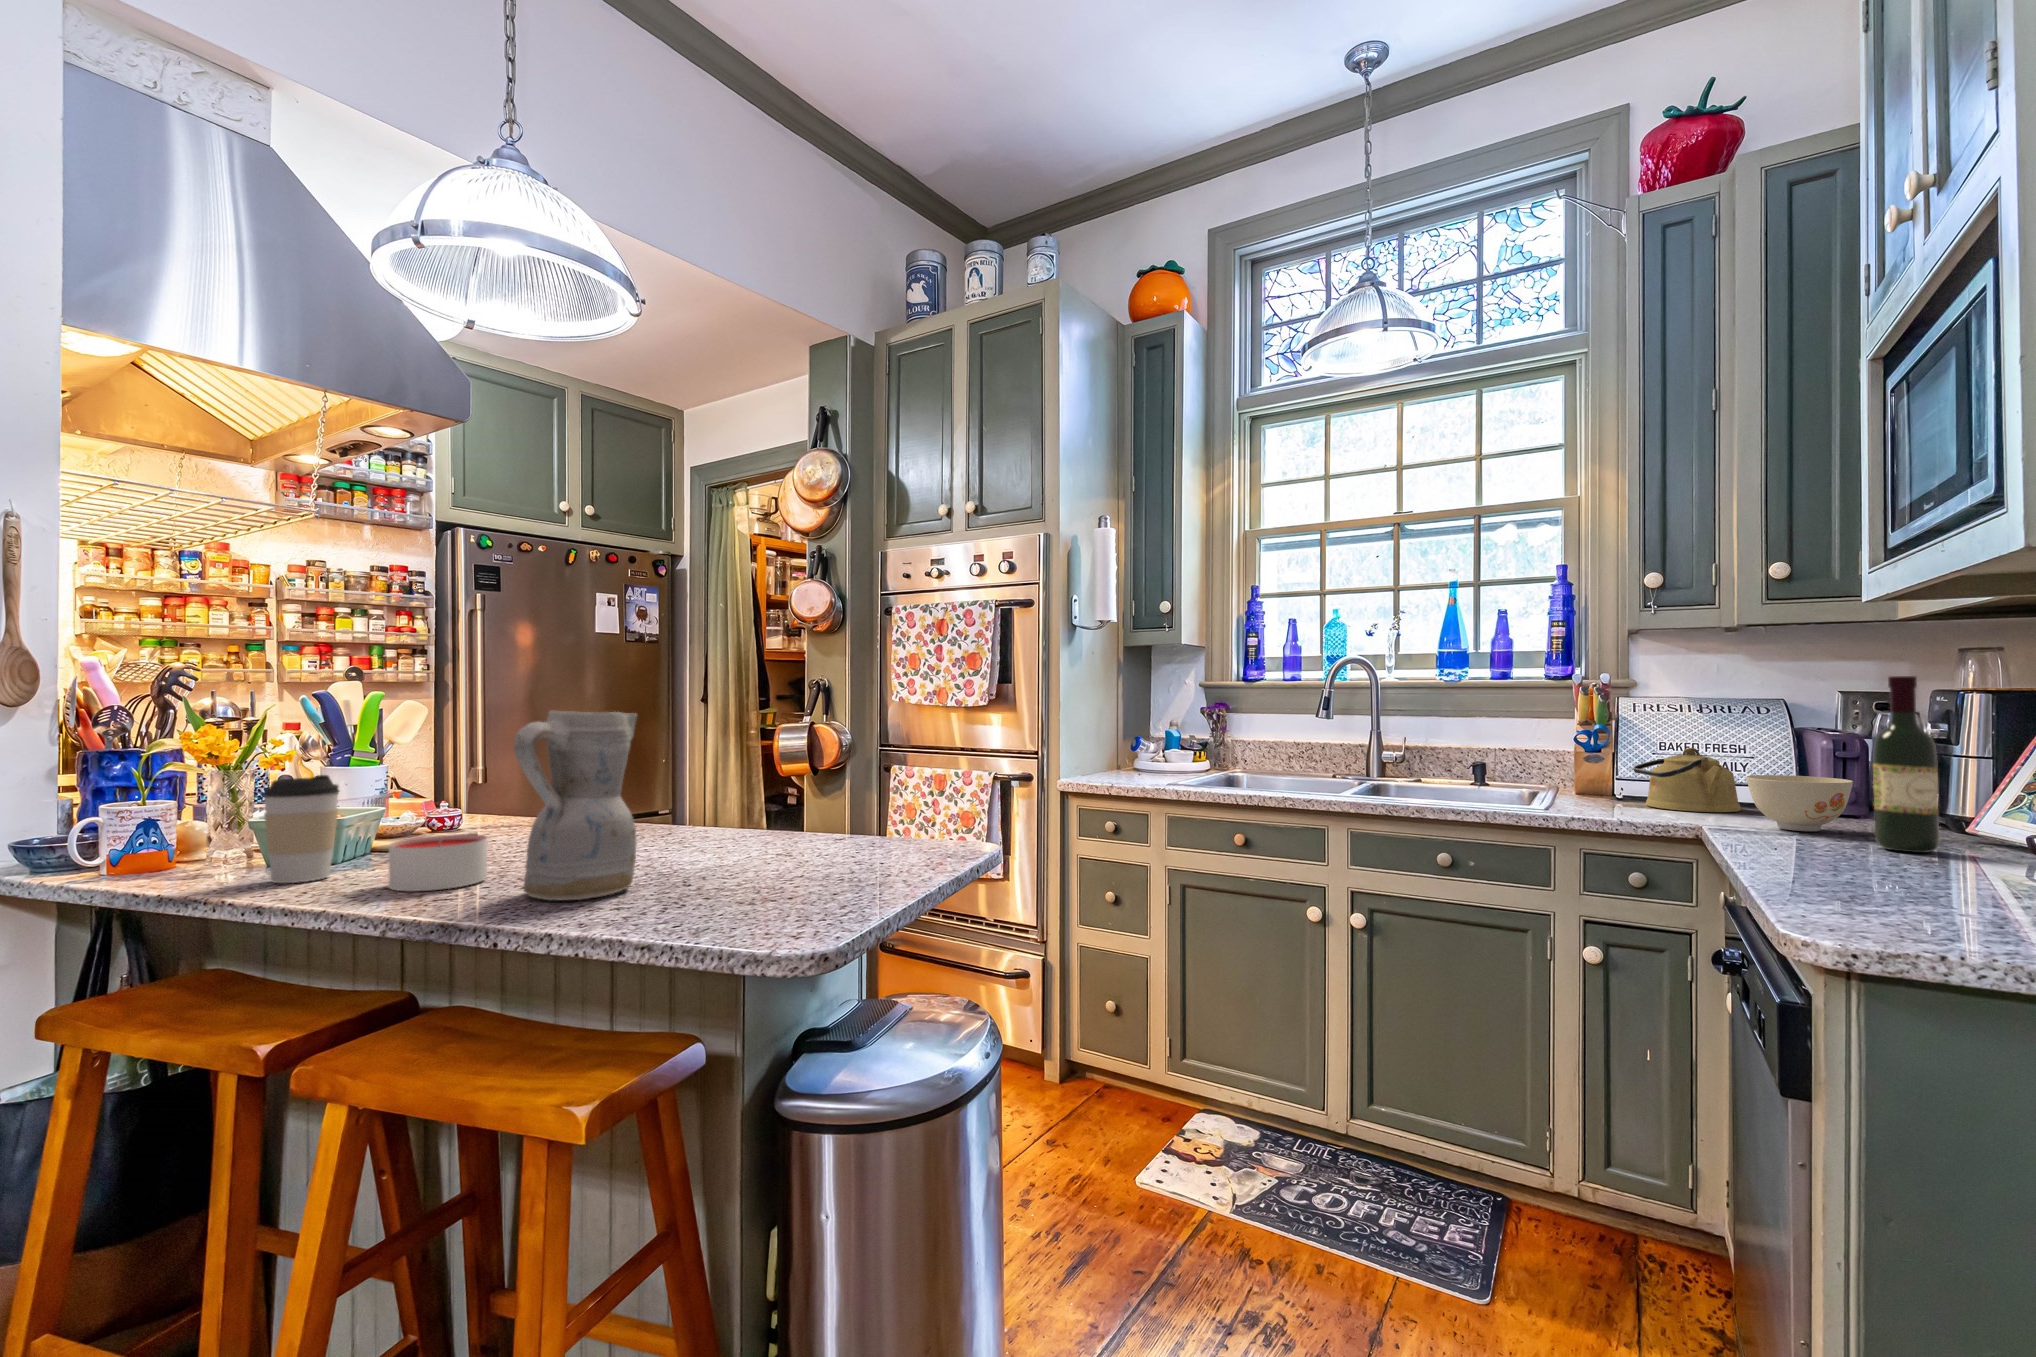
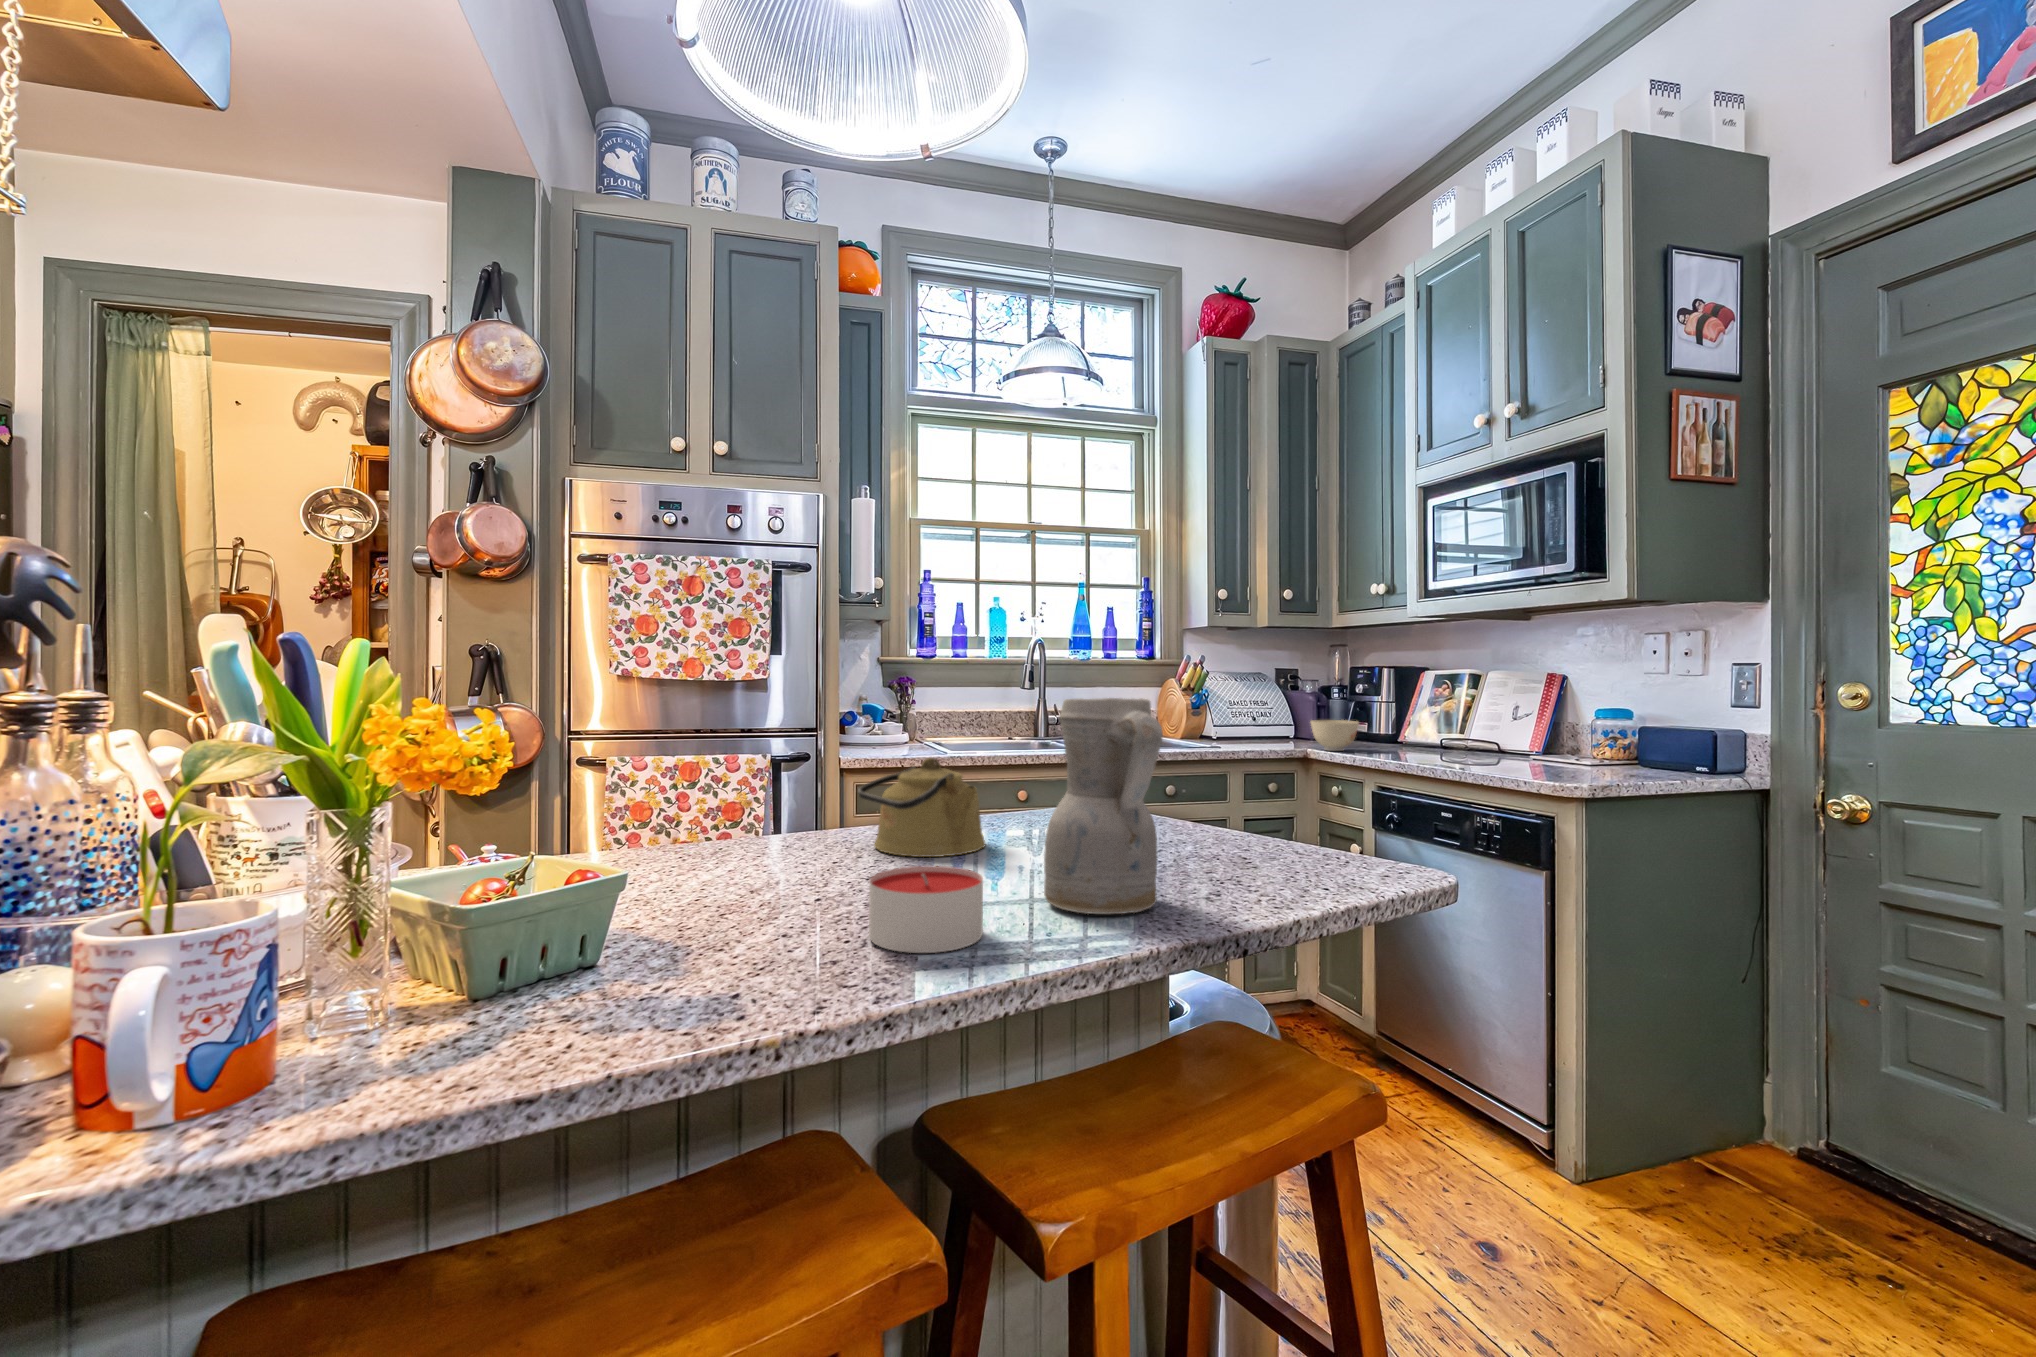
wine bottle: present [1873,676,1940,853] -> none [1390,664,1417,757]
kettle: present [1633,748,1741,812] -> present [858,758,985,857]
coffee cup: present [263,775,339,883] -> none [669,811,776,998]

